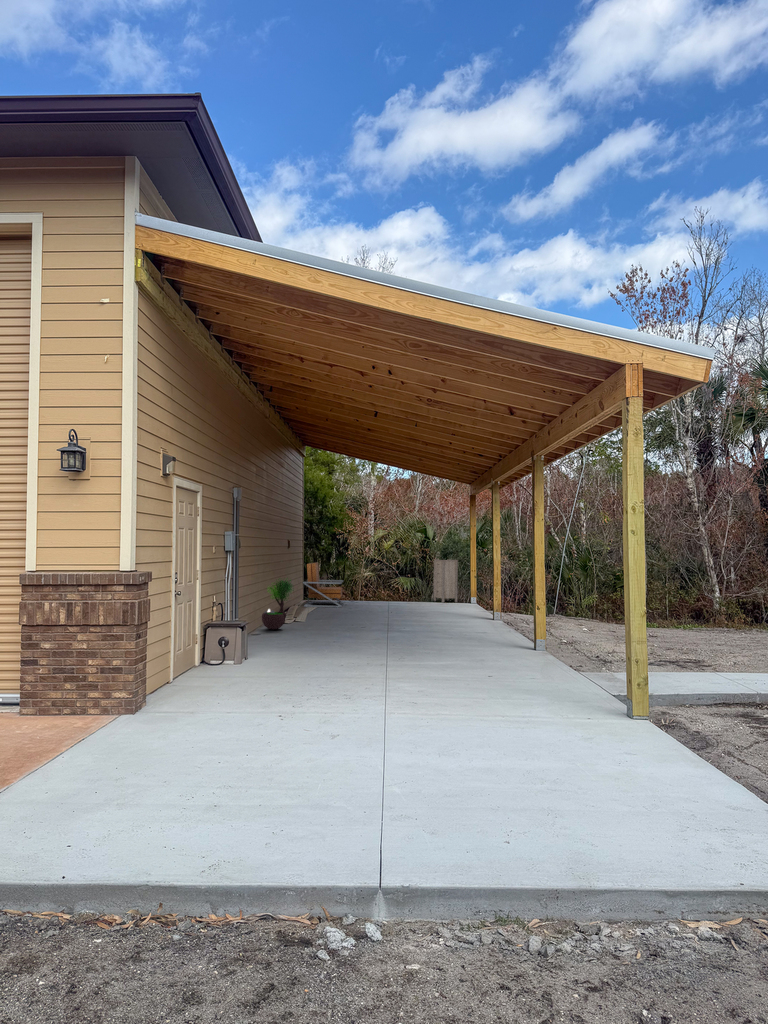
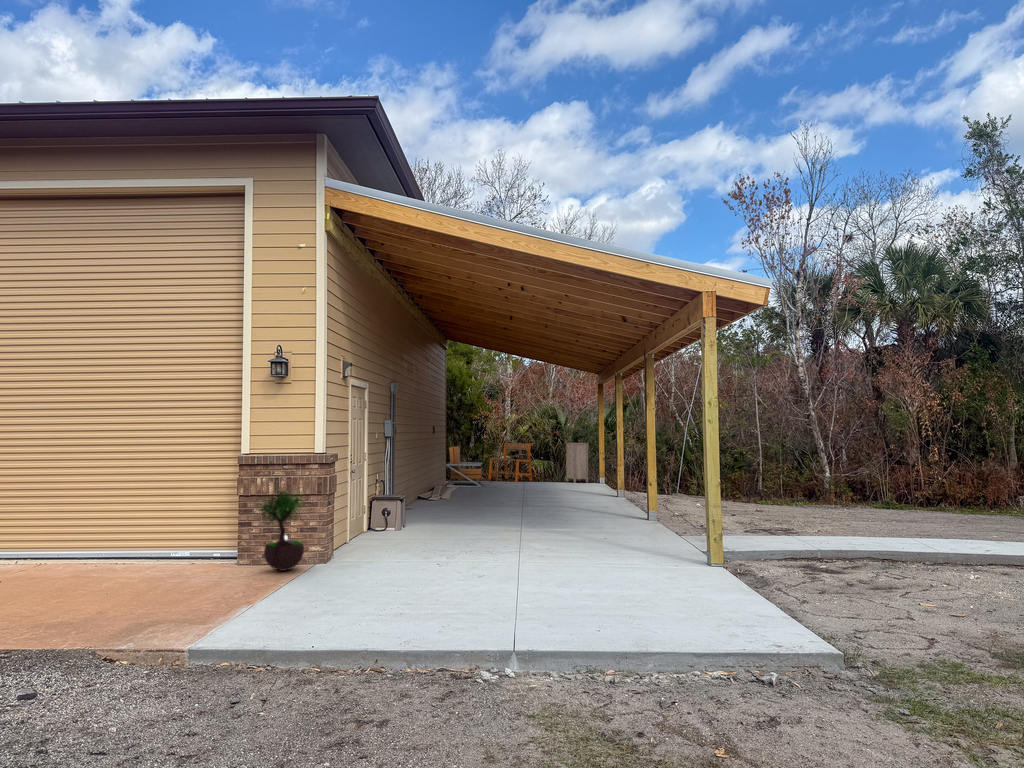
bench: none [350,559,397,601] -> present [489,442,532,482]
potted tree: present [262,579,293,630] -> present [258,488,304,571]

